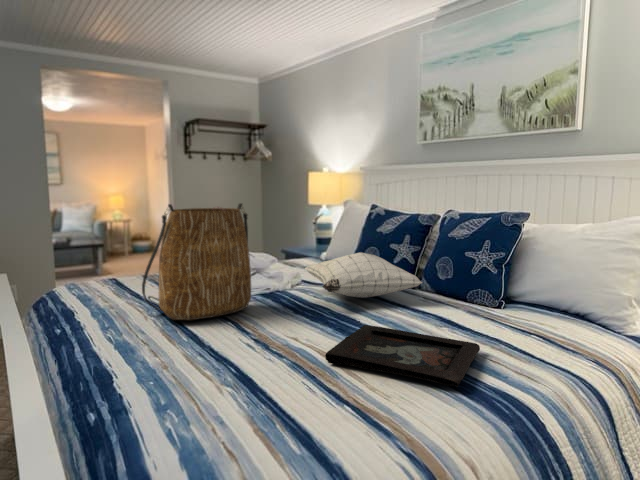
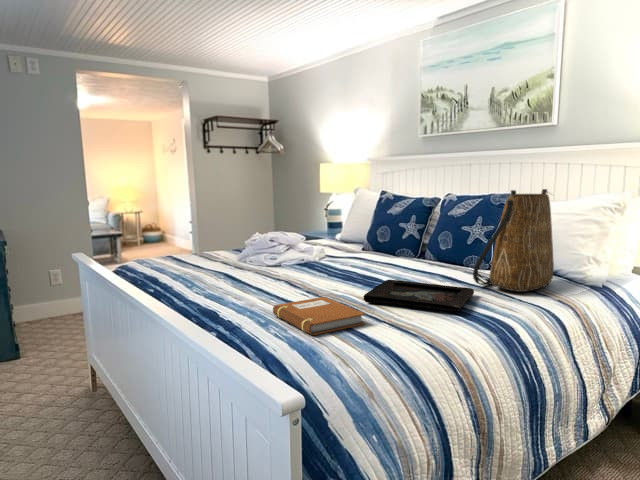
tote bag: present [142,203,251,320] -> present [473,189,554,292]
pillow: present [305,253,422,298] -> none [331,228,429,265]
notebook: none [189,356,317,432] -> present [273,297,365,335]

